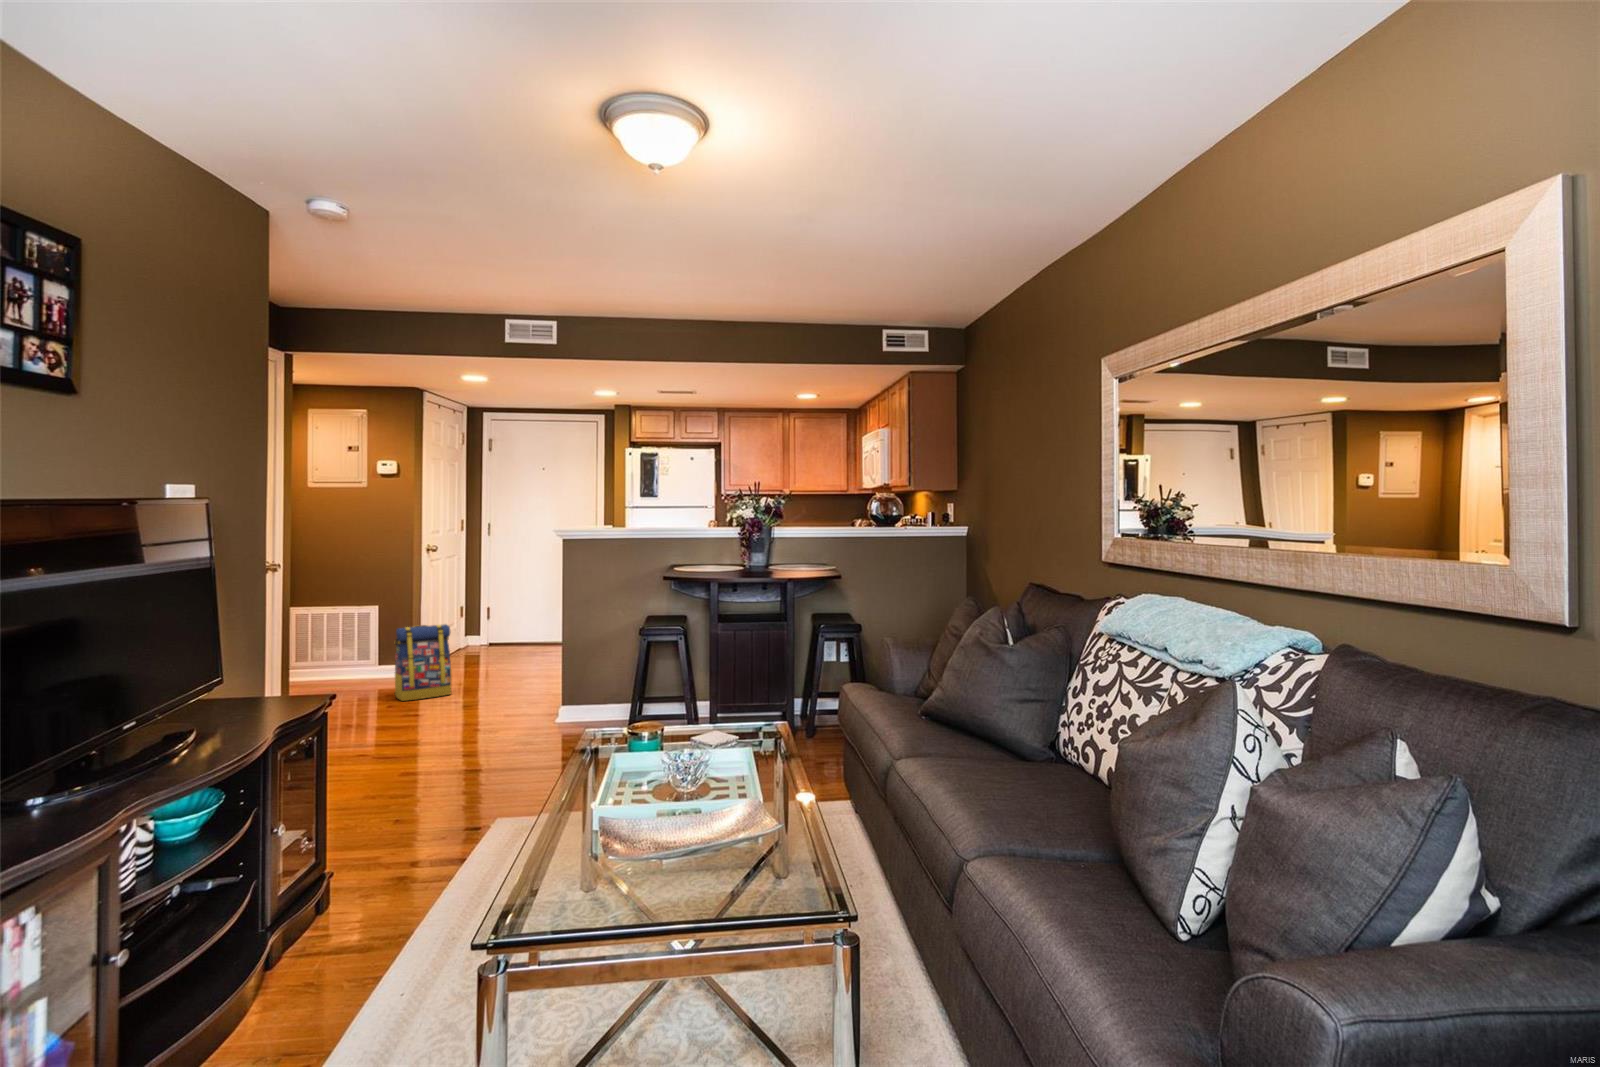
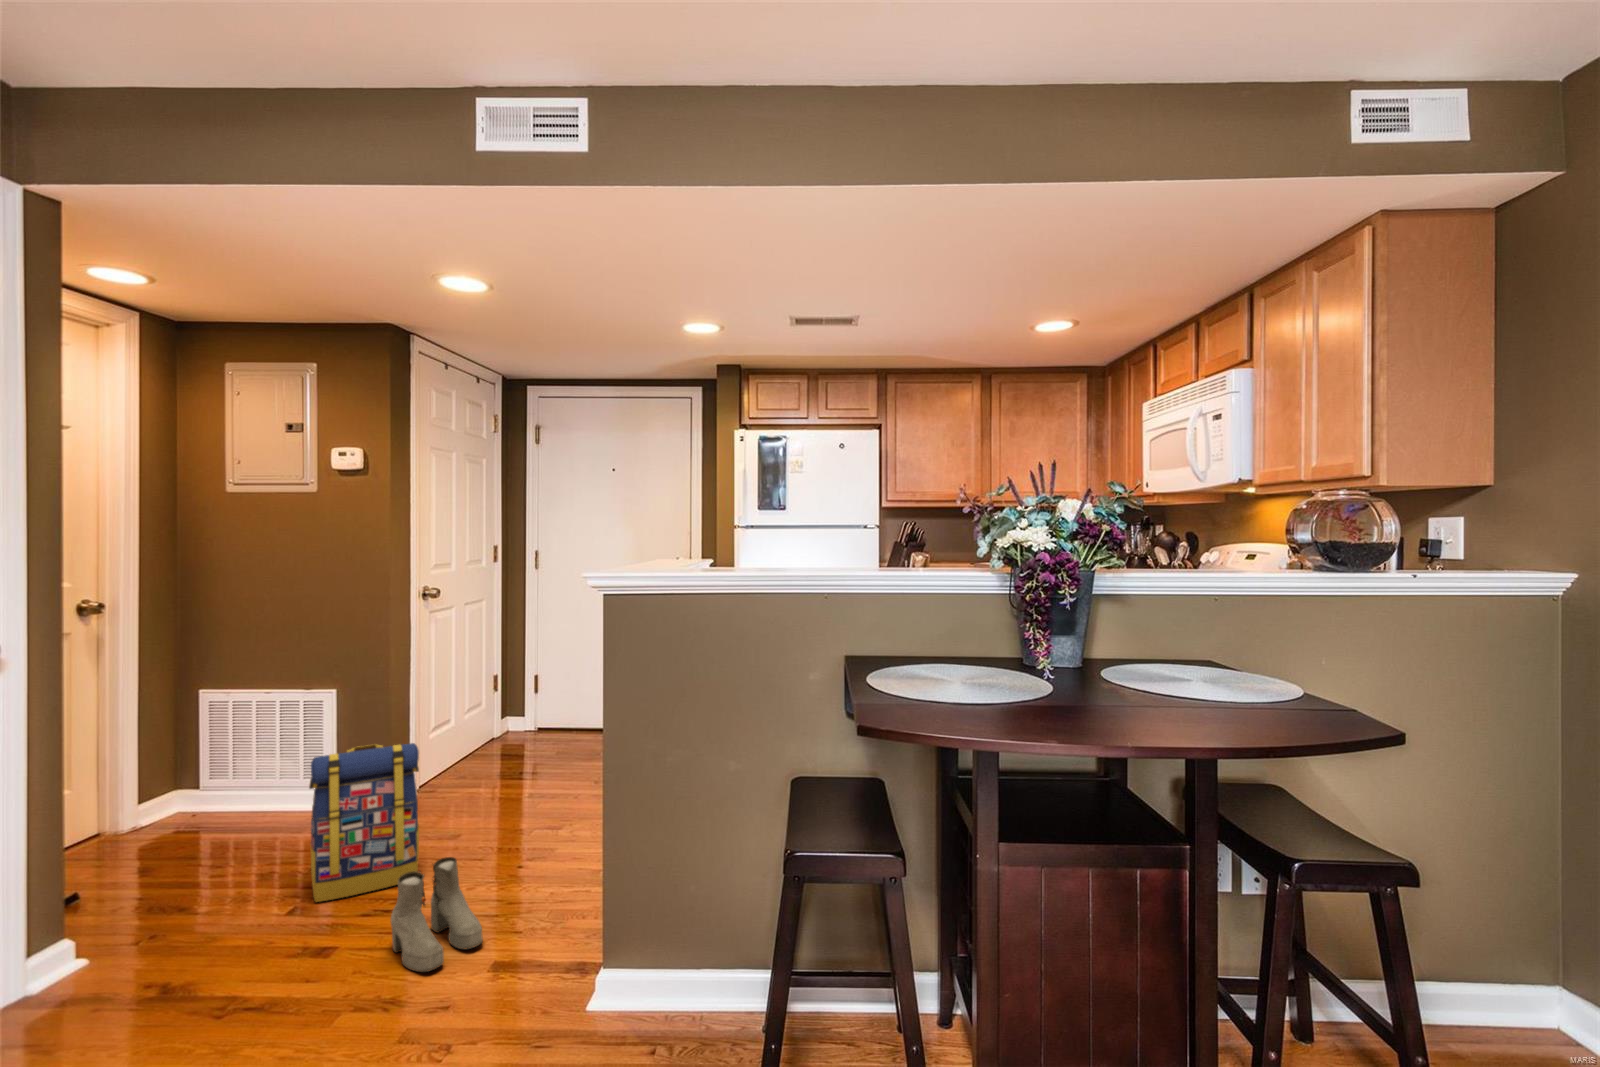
boots: none [453,671,499,714] -> present [391,857,483,972]

